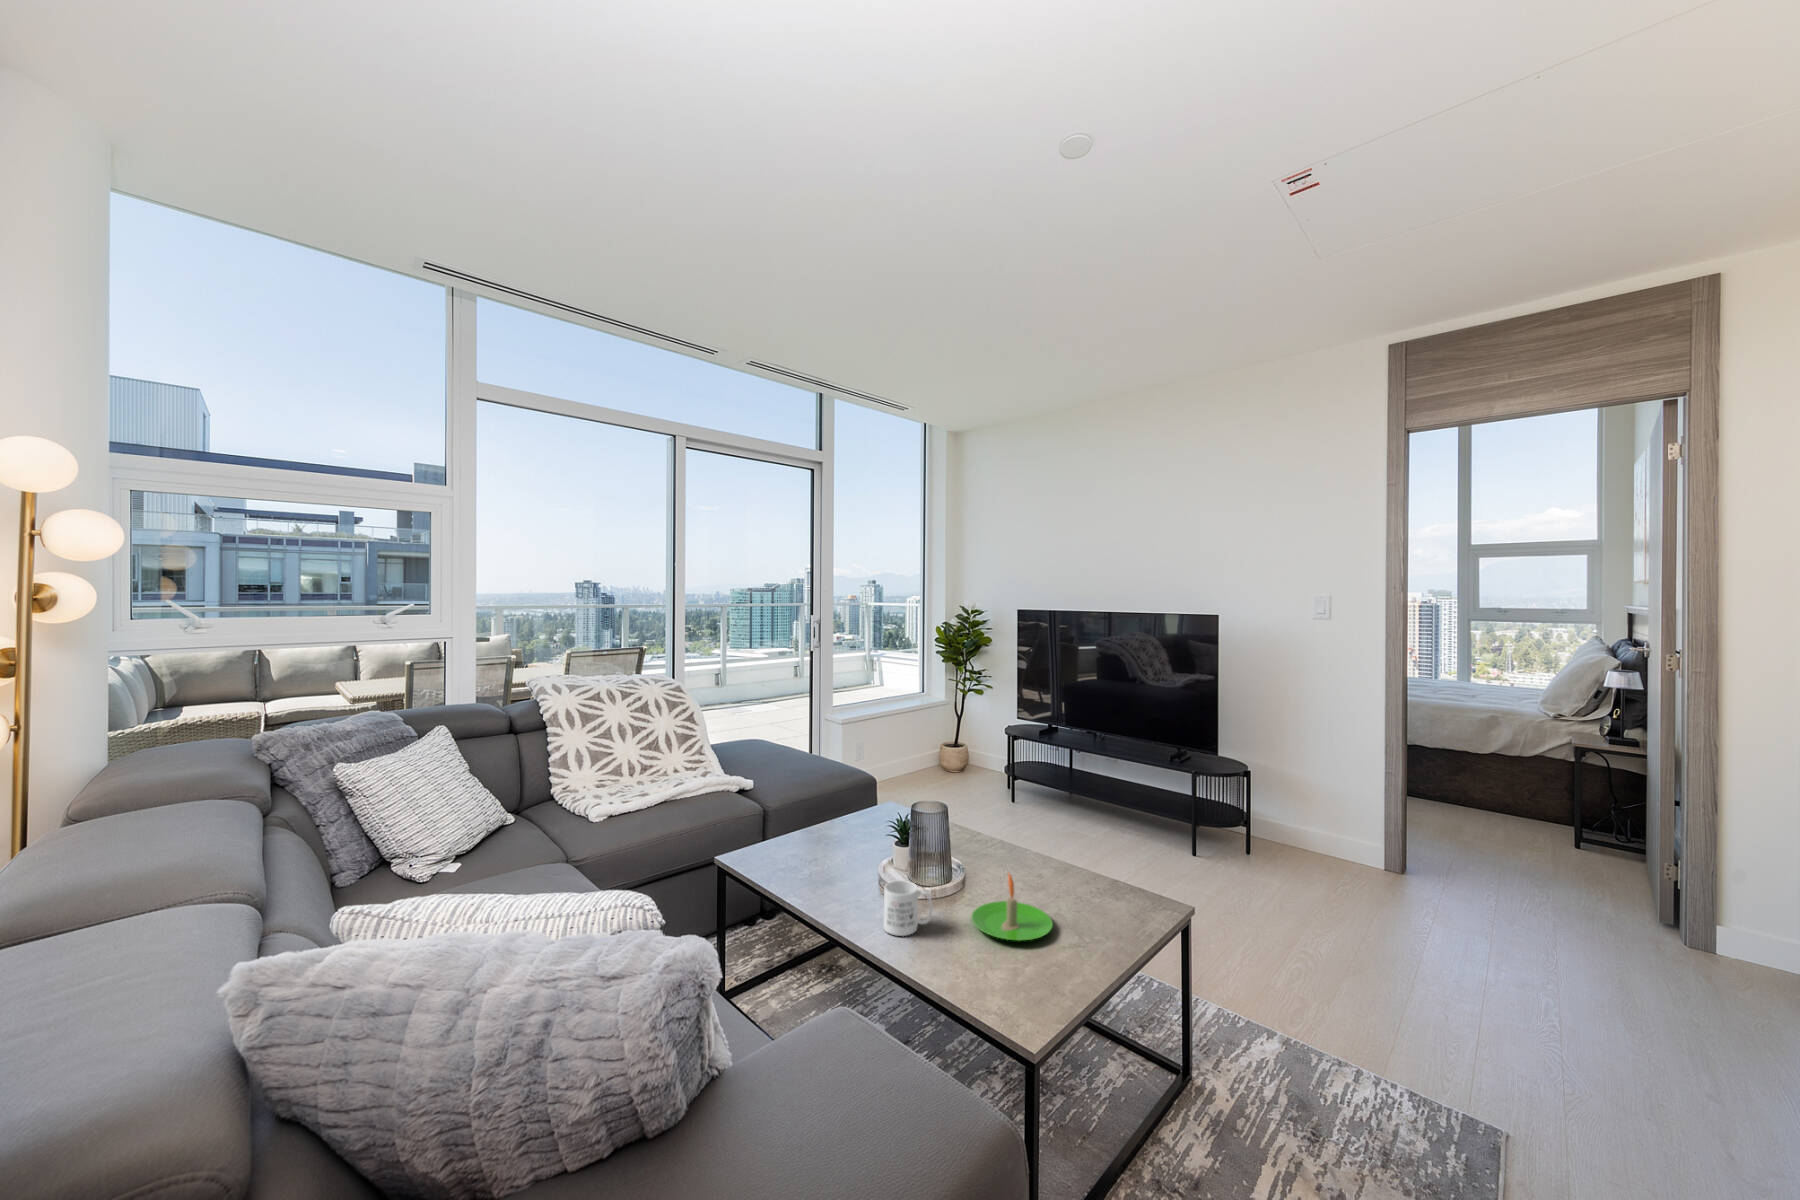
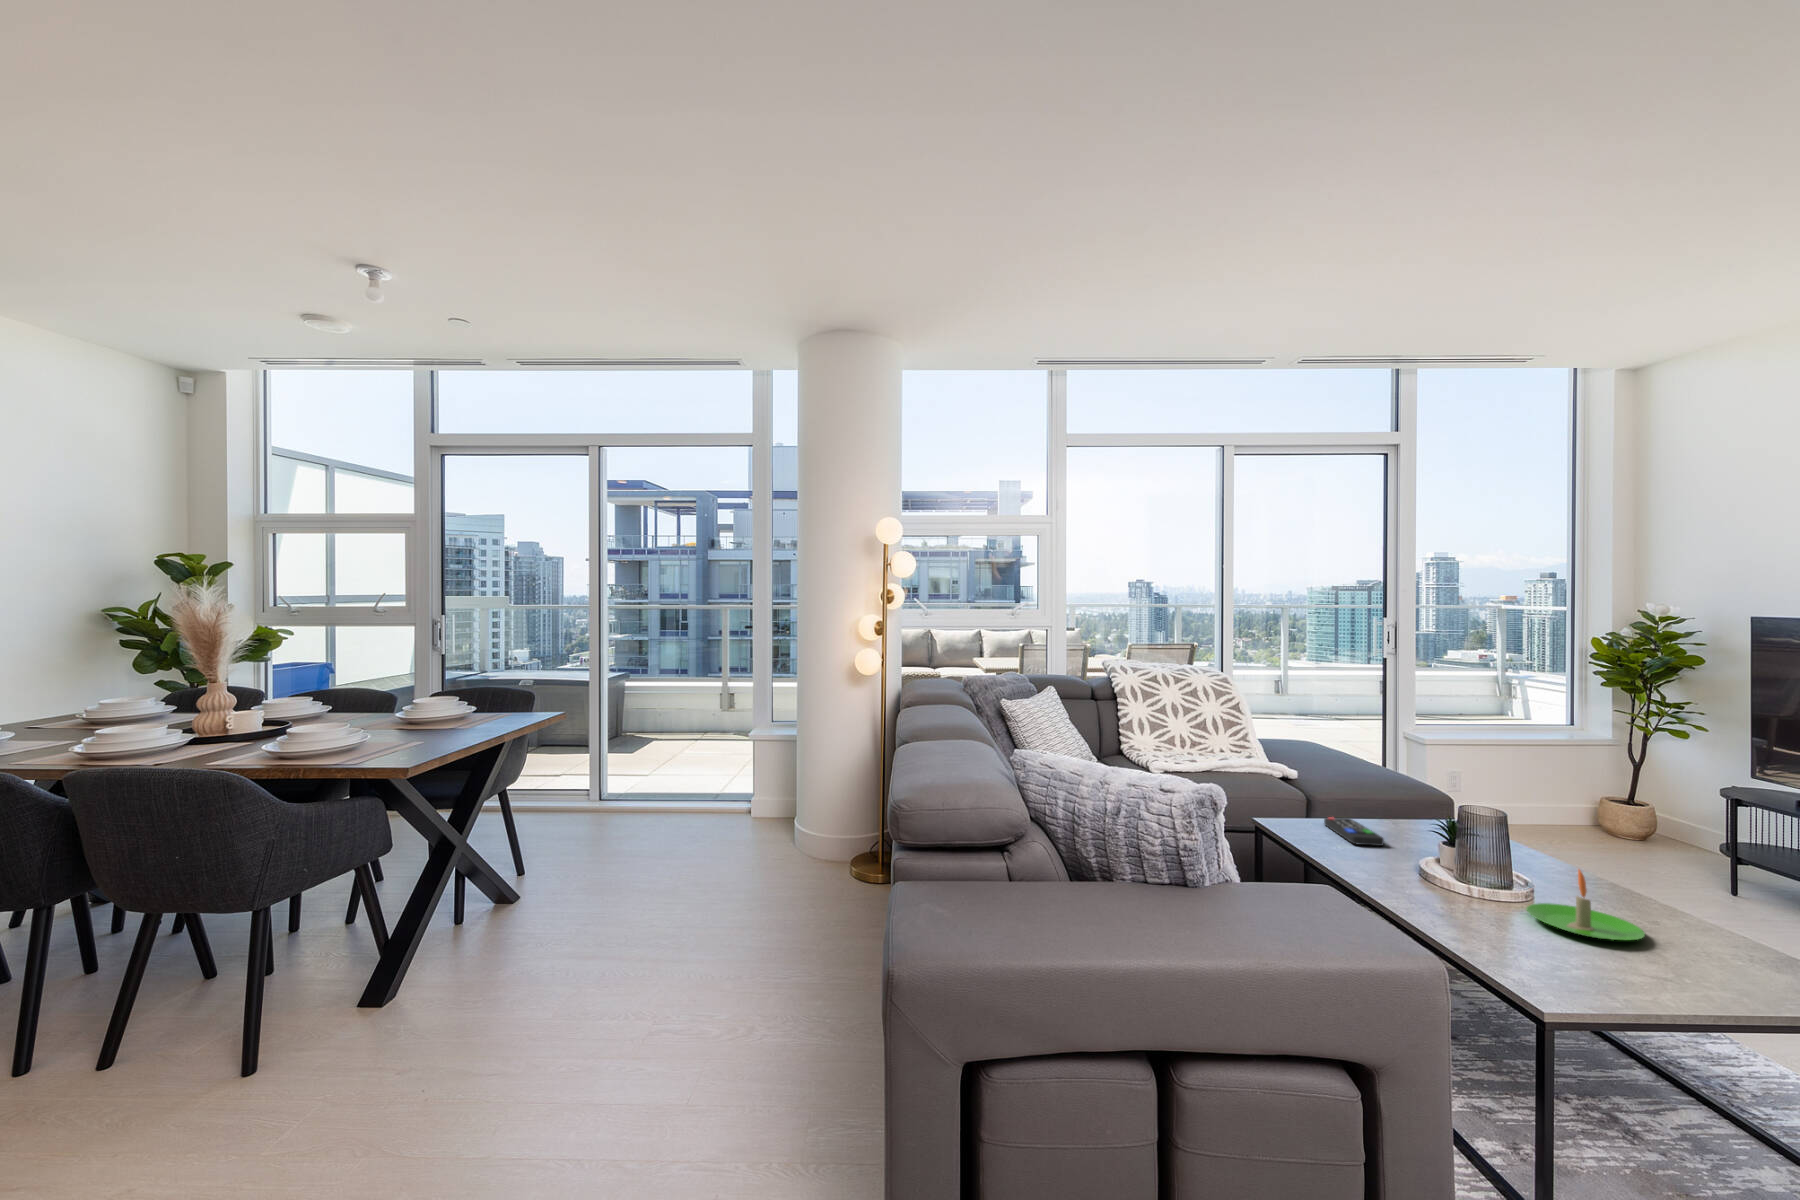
remote control: none [786,836,842,871] -> present [1324,817,1384,846]
mug: present [884,880,932,936] -> none [1414,852,1473,903]

